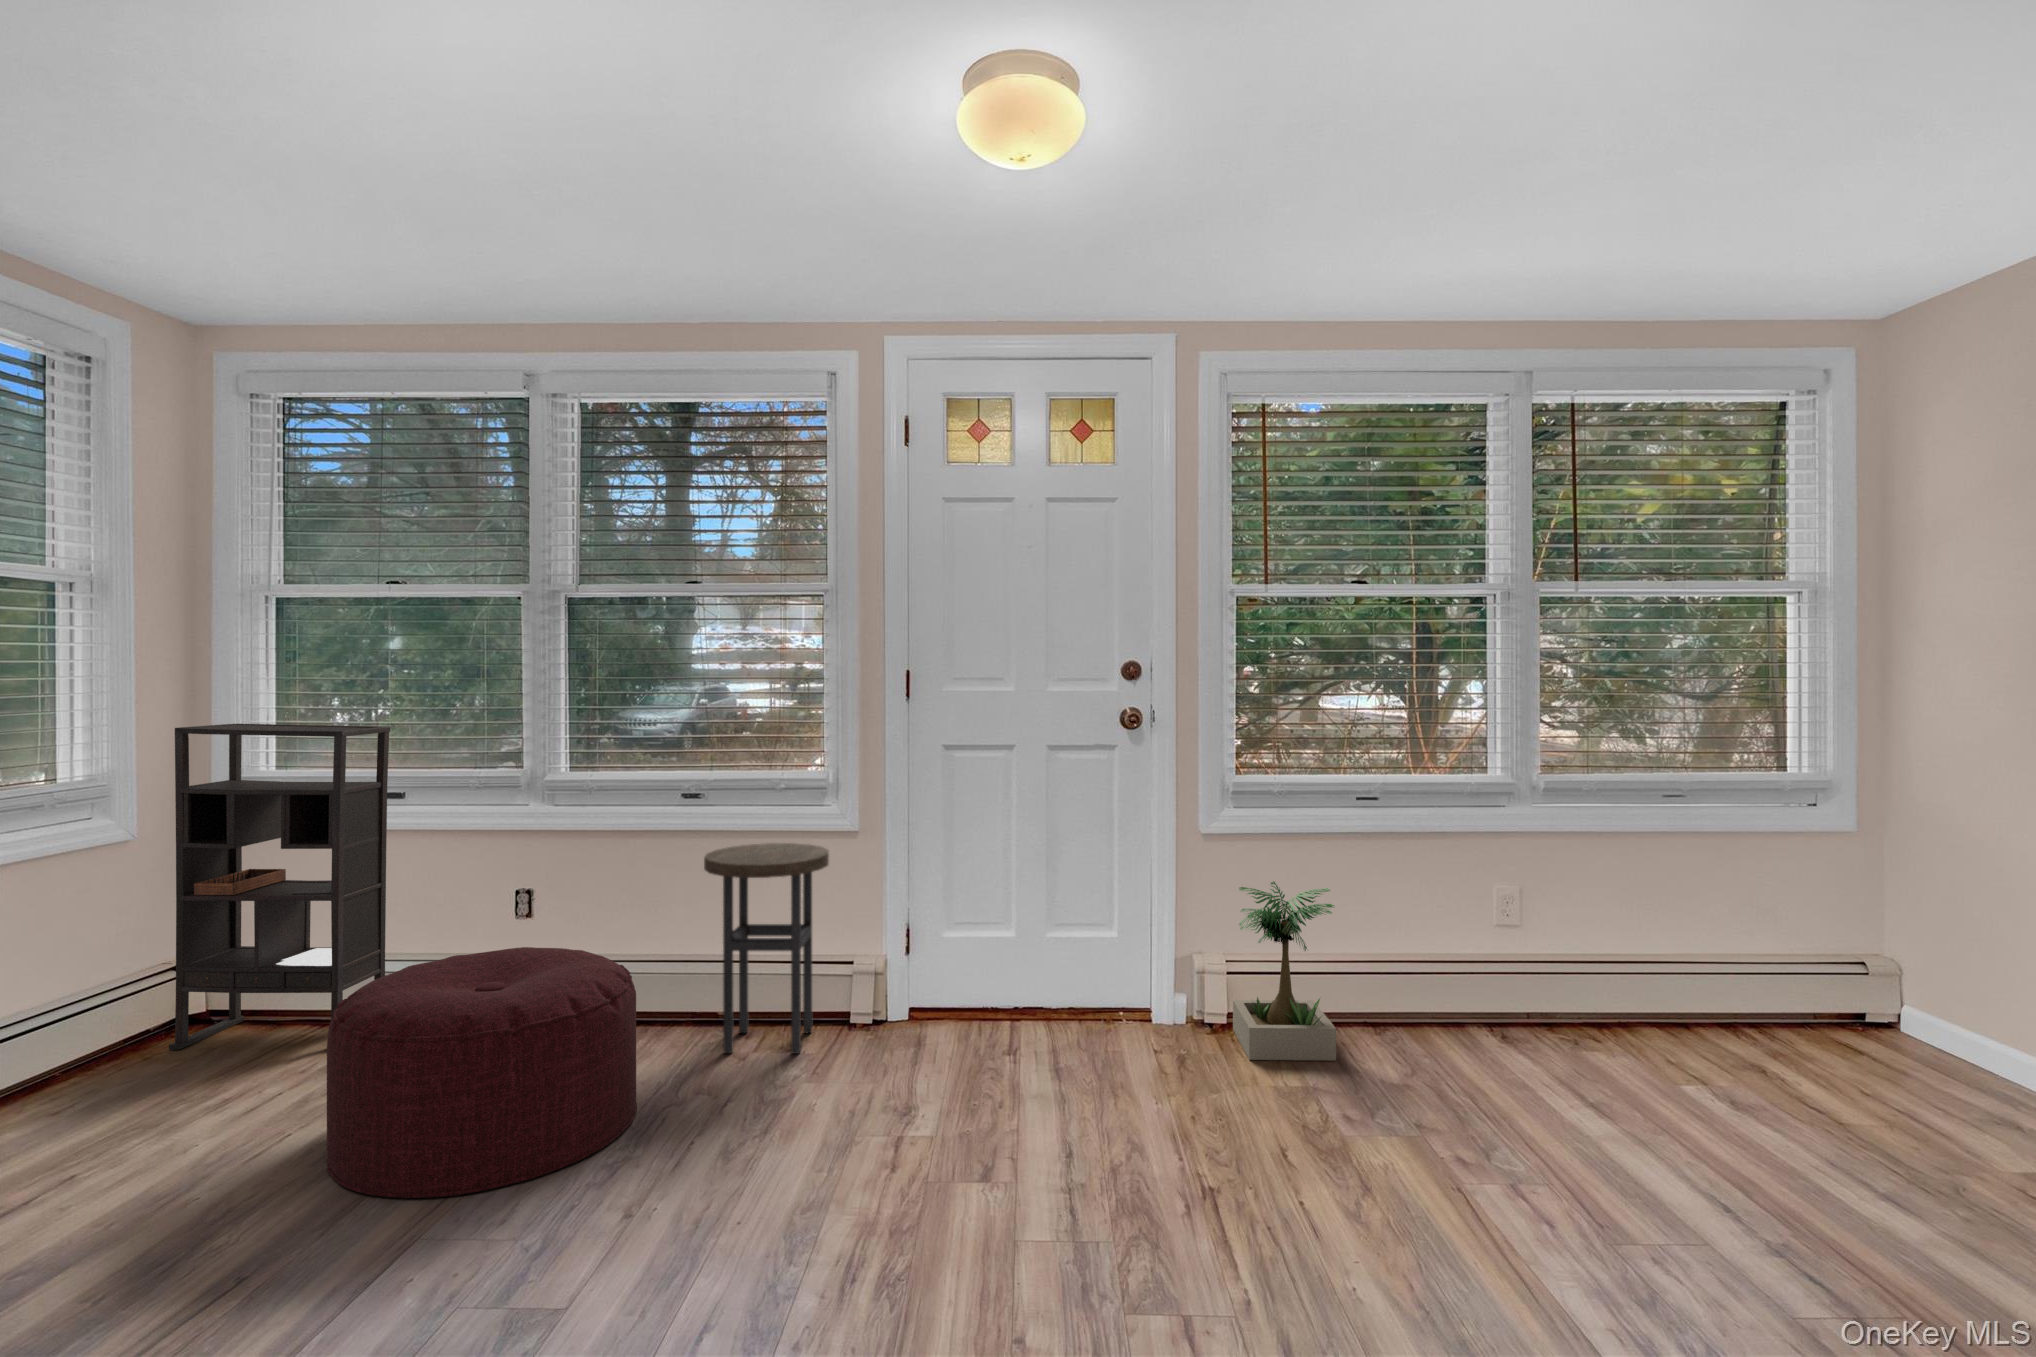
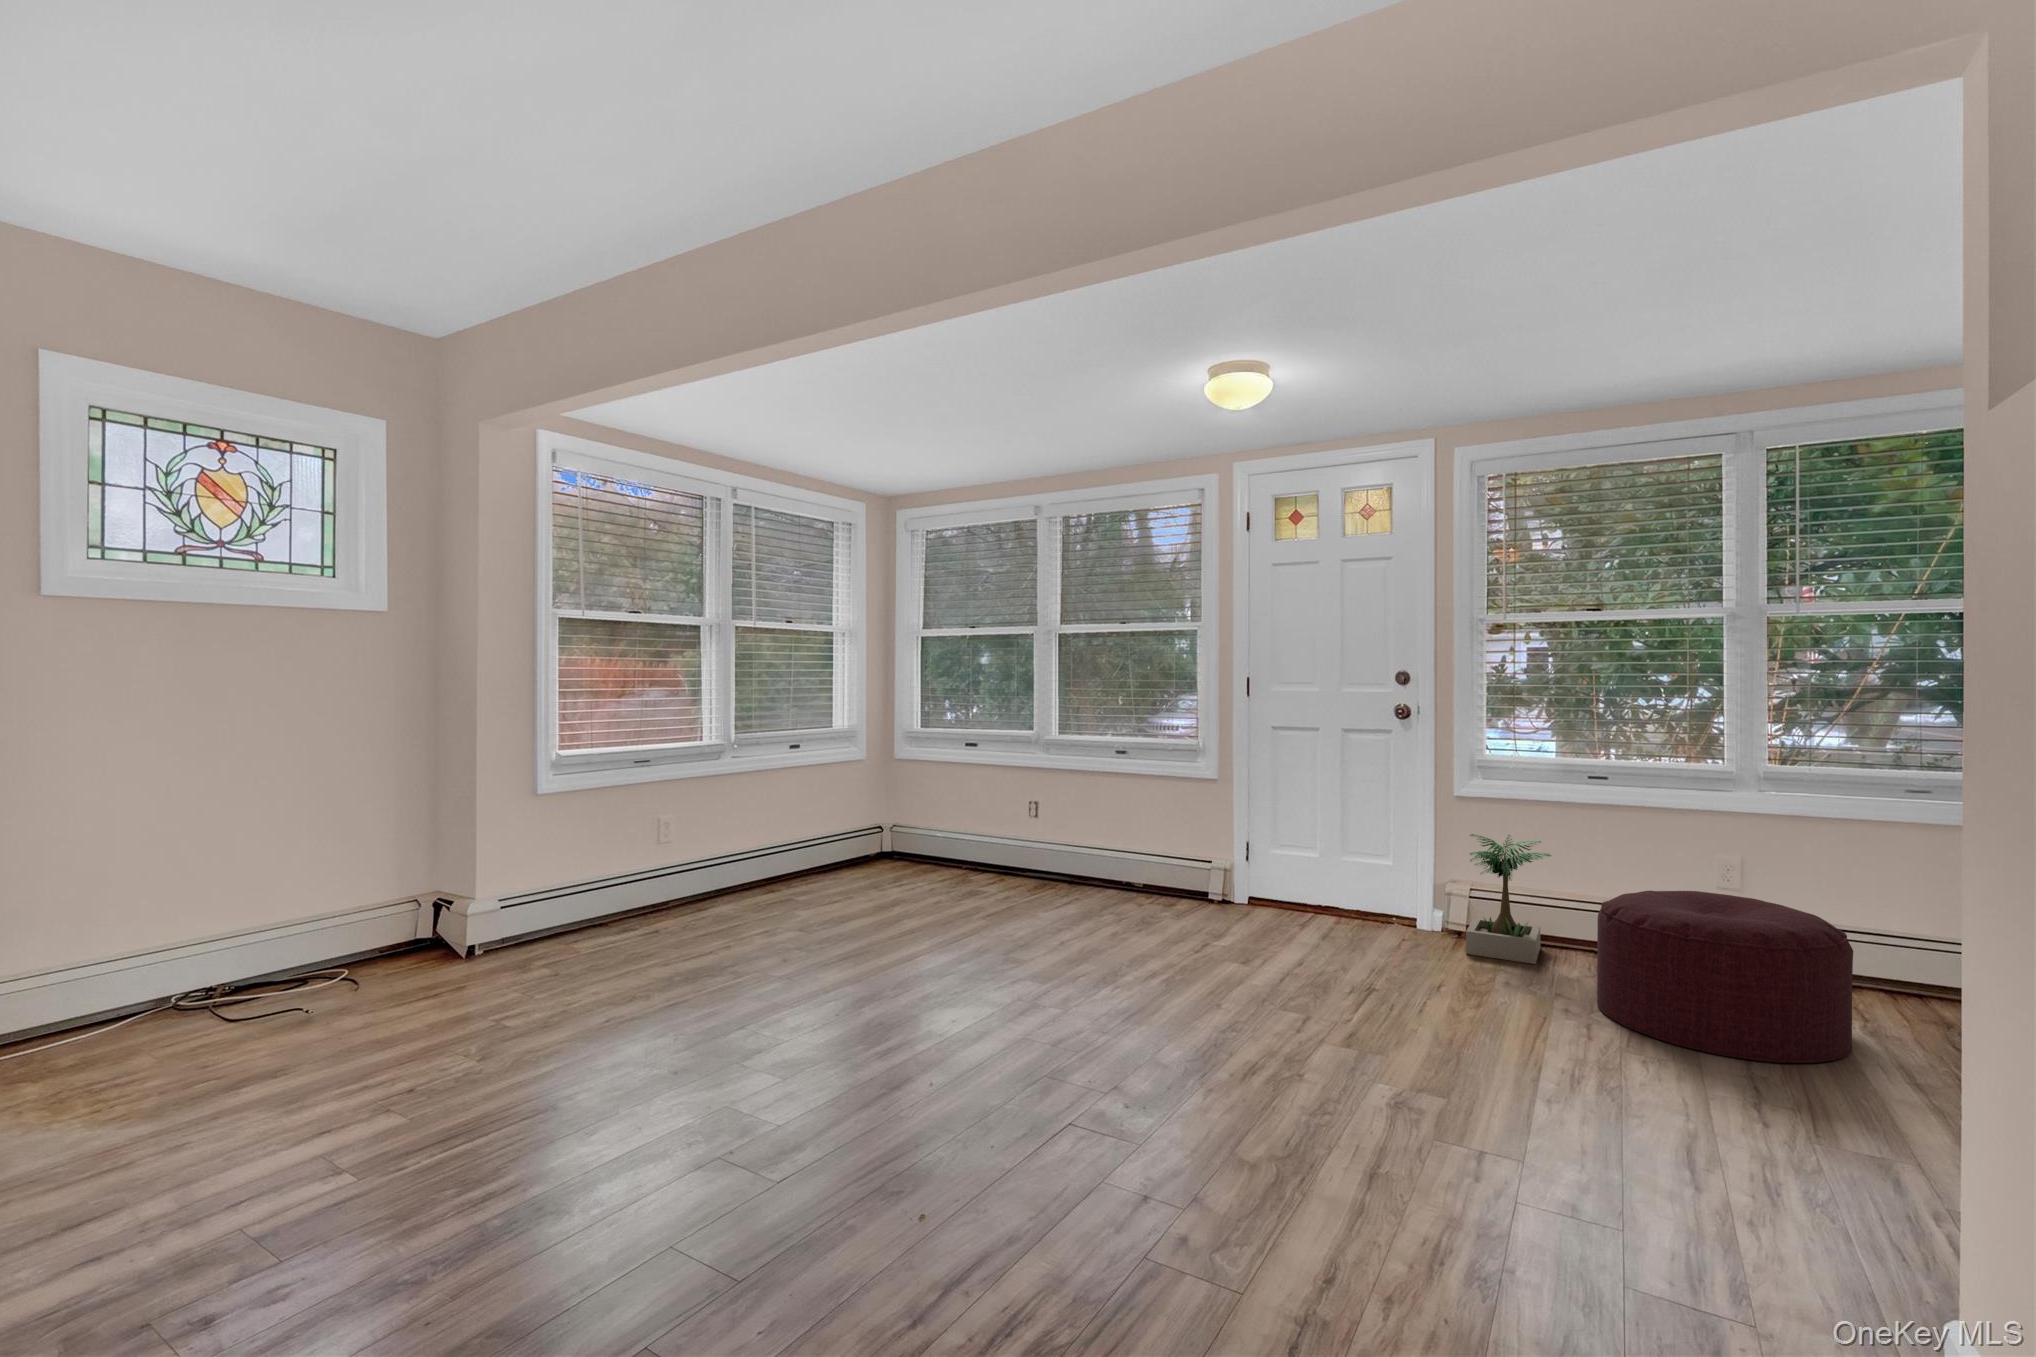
bookshelf: present [169,724,391,1050] -> none [876,703,971,875]
side table: present [704,843,829,1054] -> none [1119,783,1193,908]
ottoman: present [327,947,637,1198] -> present [1597,891,1853,1063]

